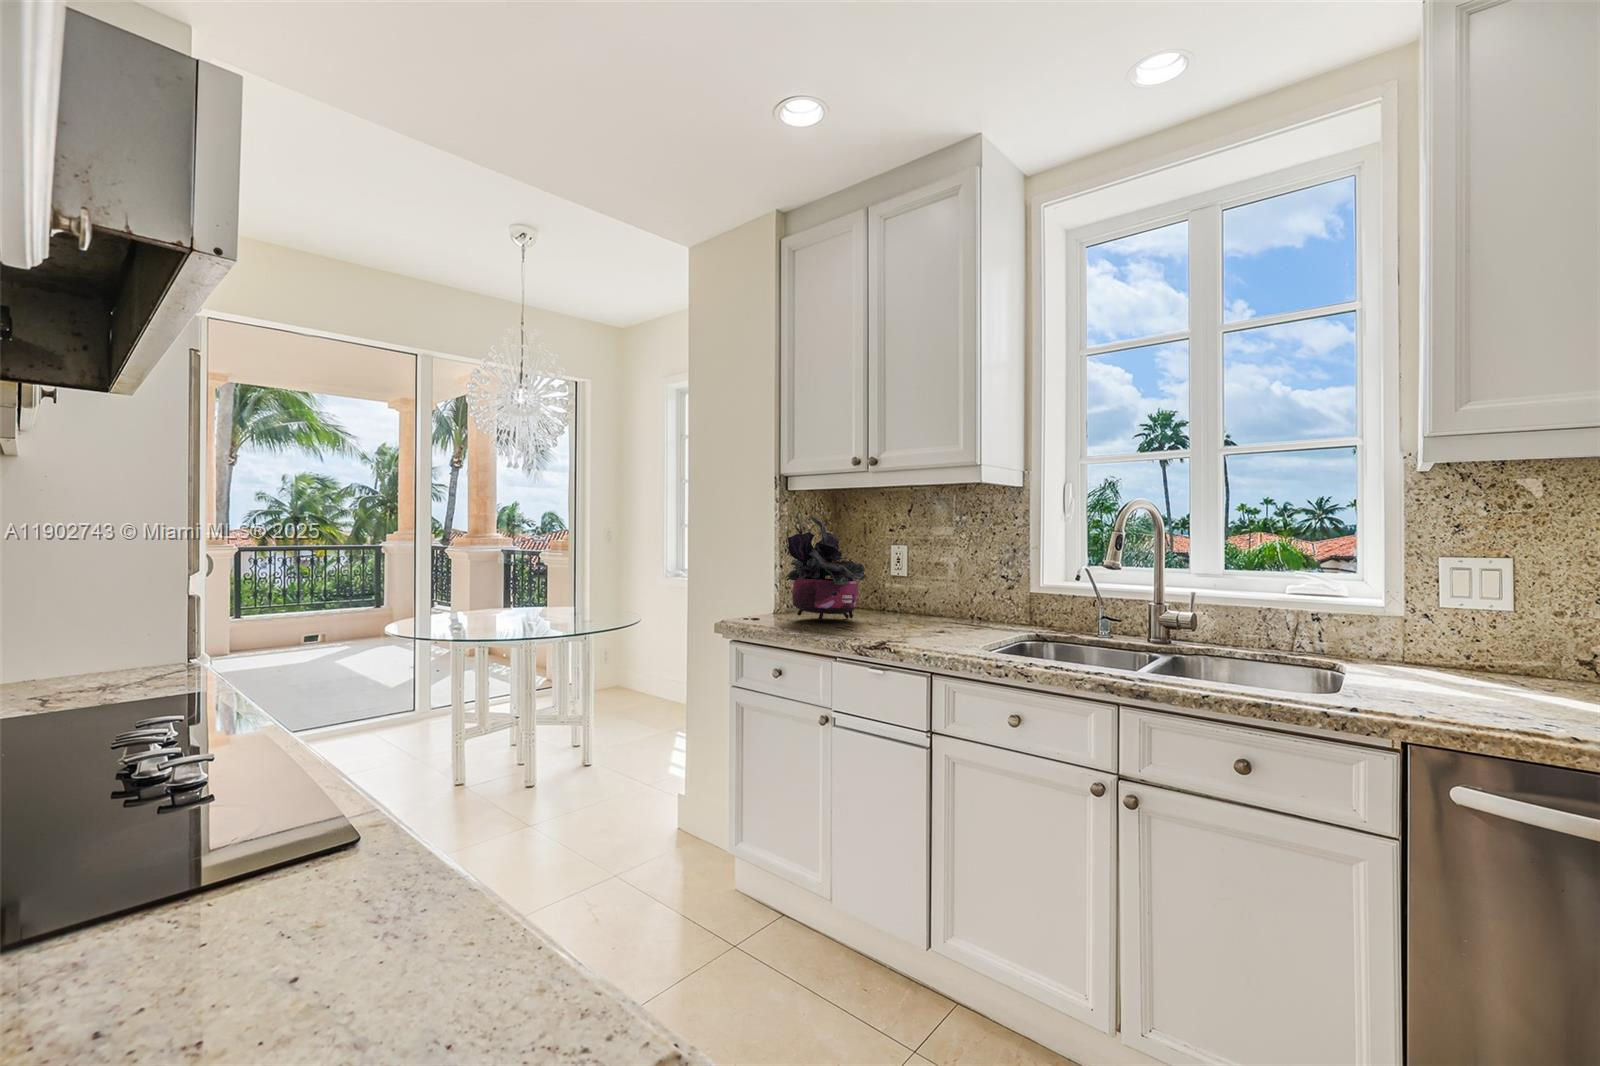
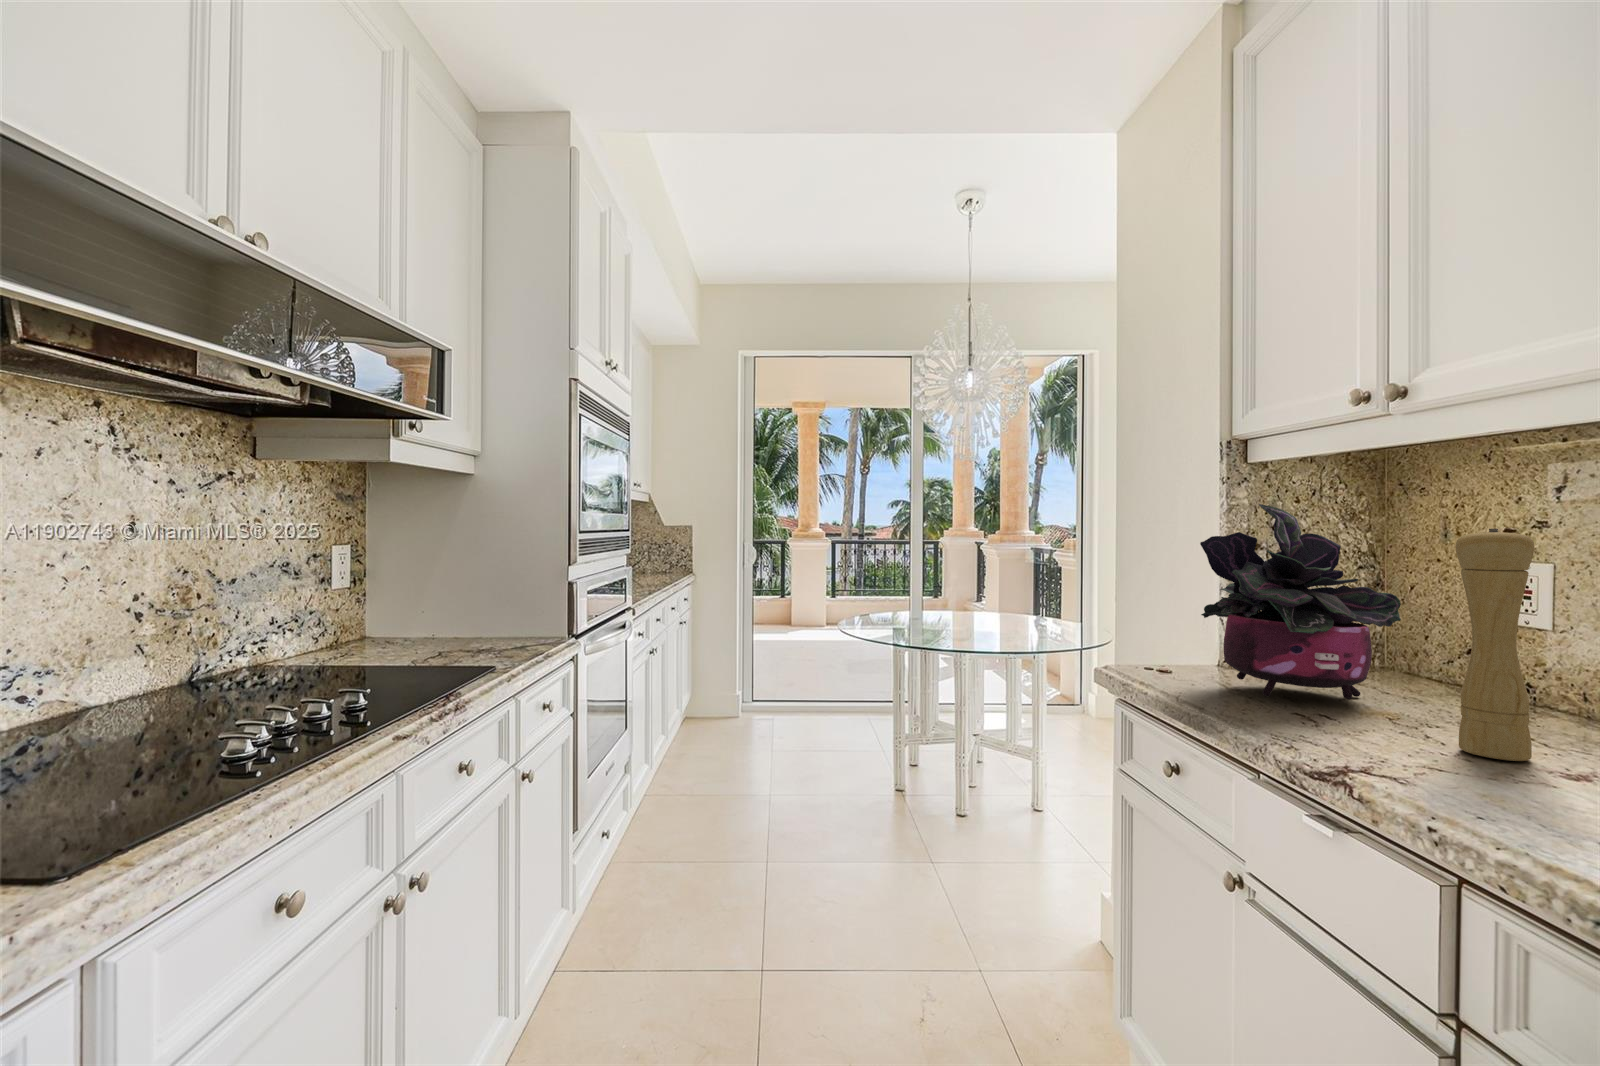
pepper mill: none [905,532,930,632] -> present [1455,529,1534,761]

